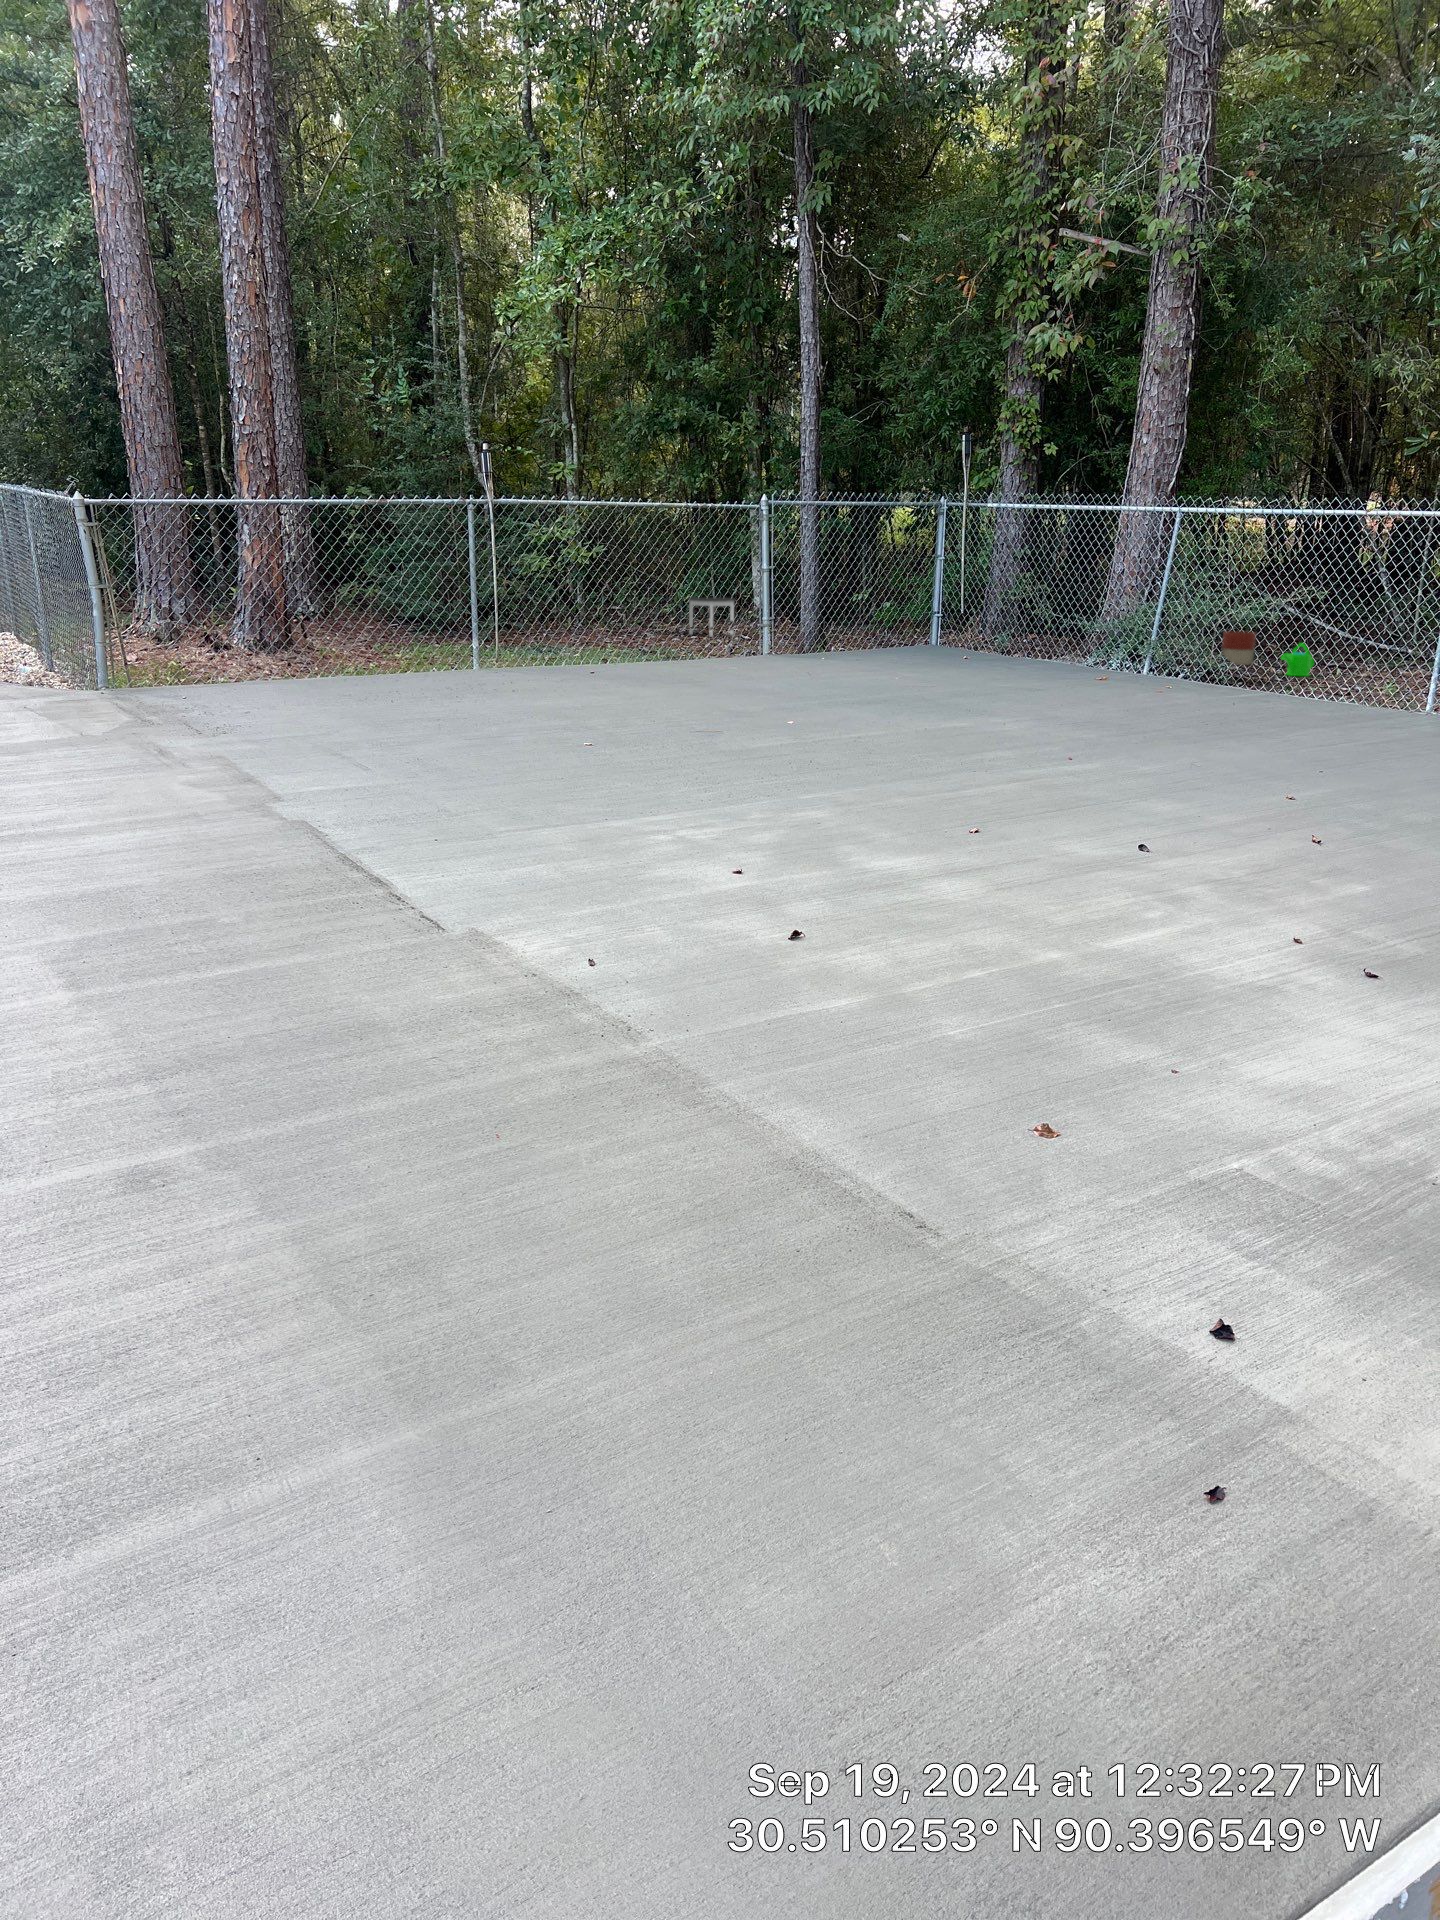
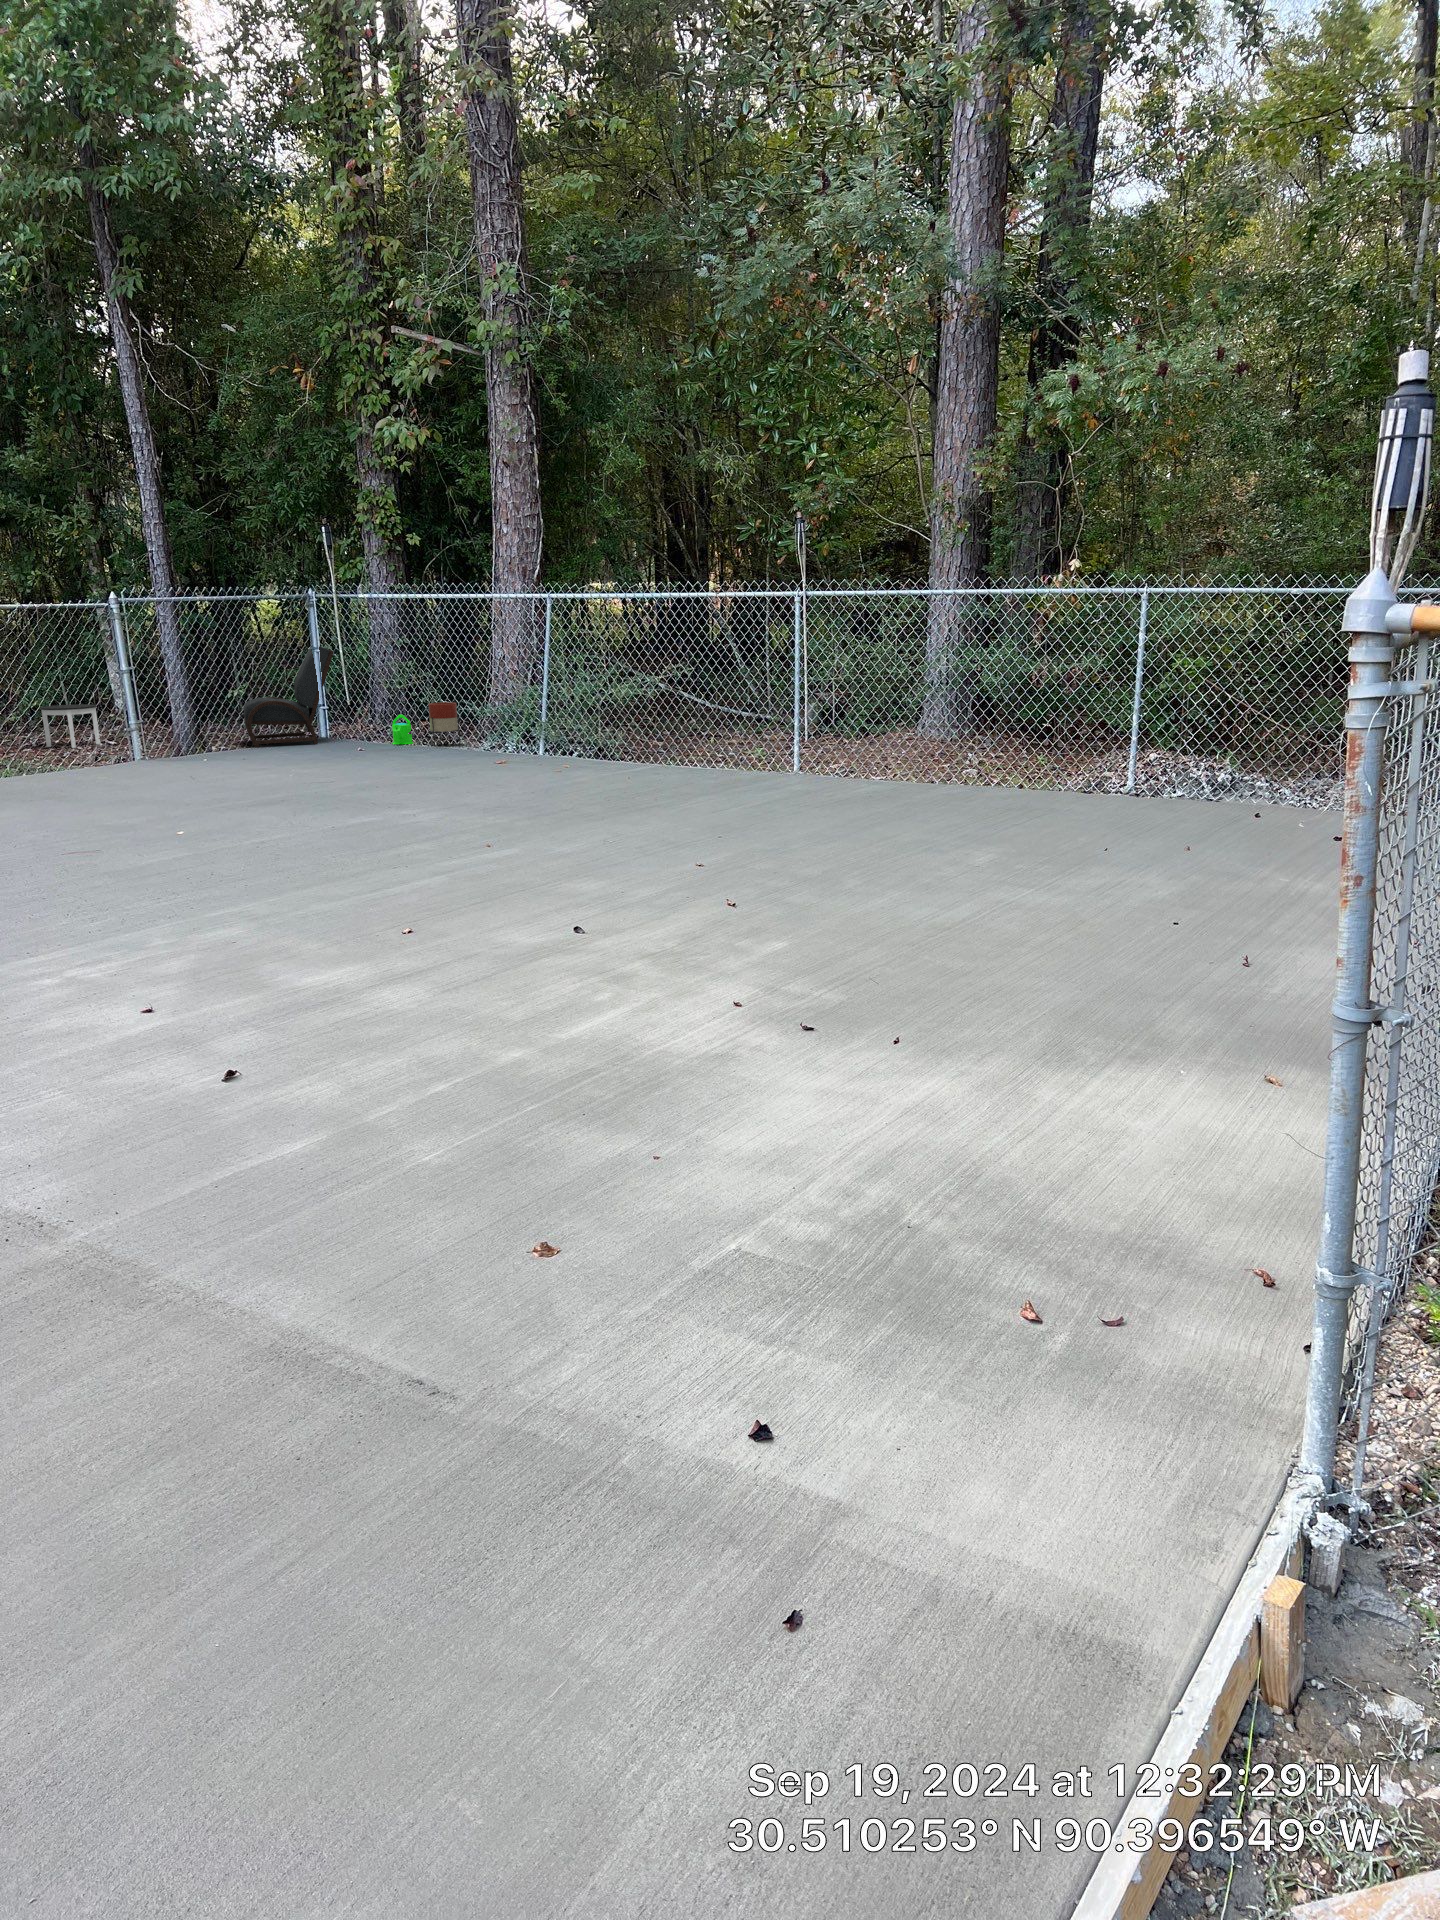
lounge chair: none [862,552,955,649] -> present [244,646,334,747]
planter: present [1222,631,1256,679] -> present [429,702,460,747]
watering can: present [1281,643,1314,676] -> present [392,715,413,744]

